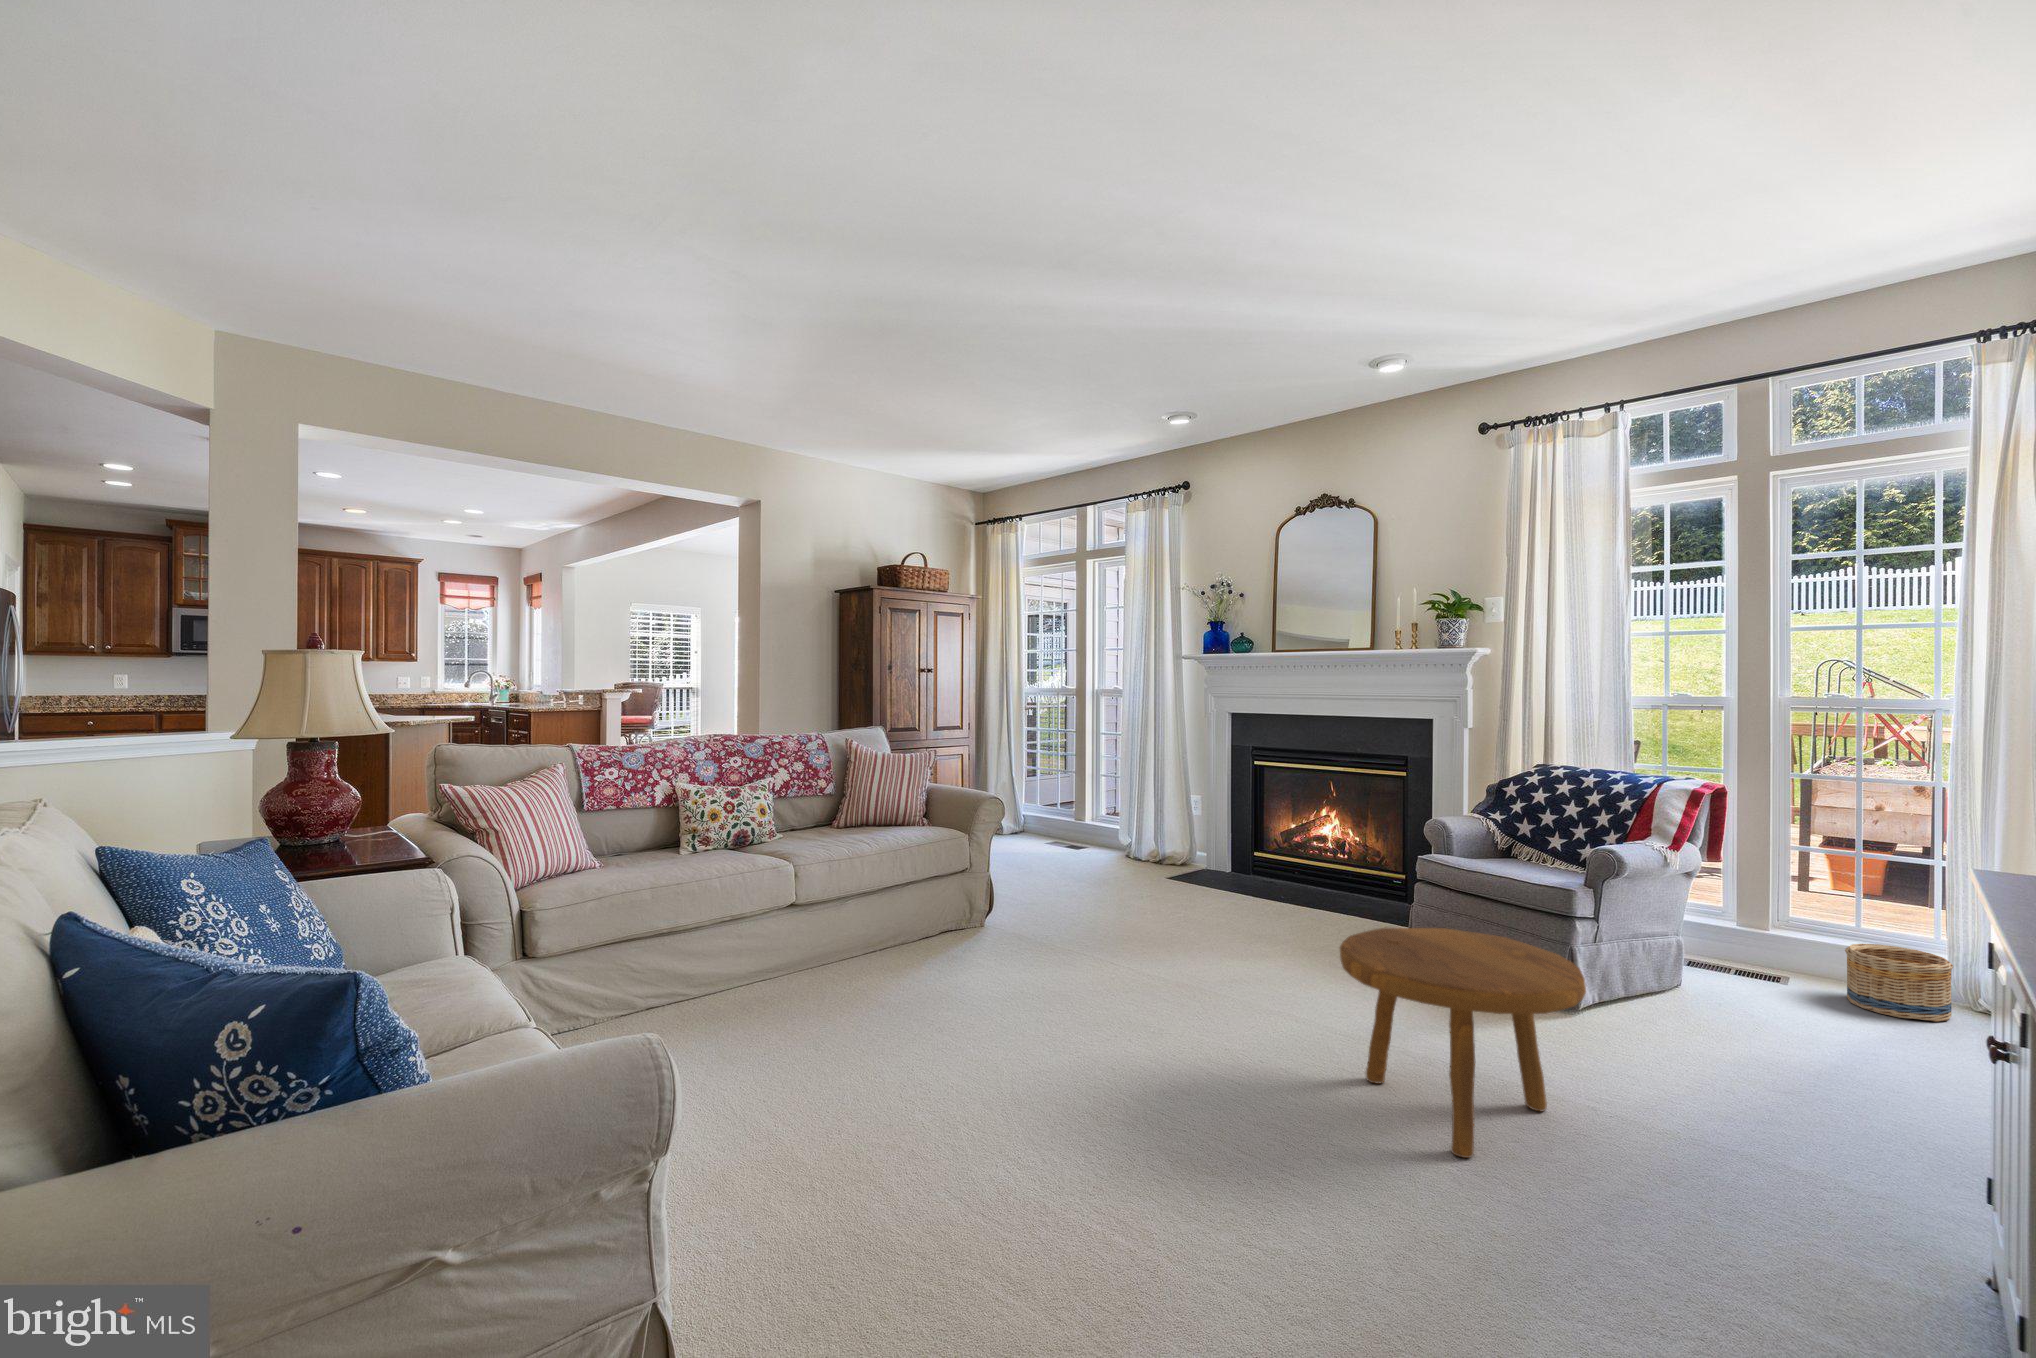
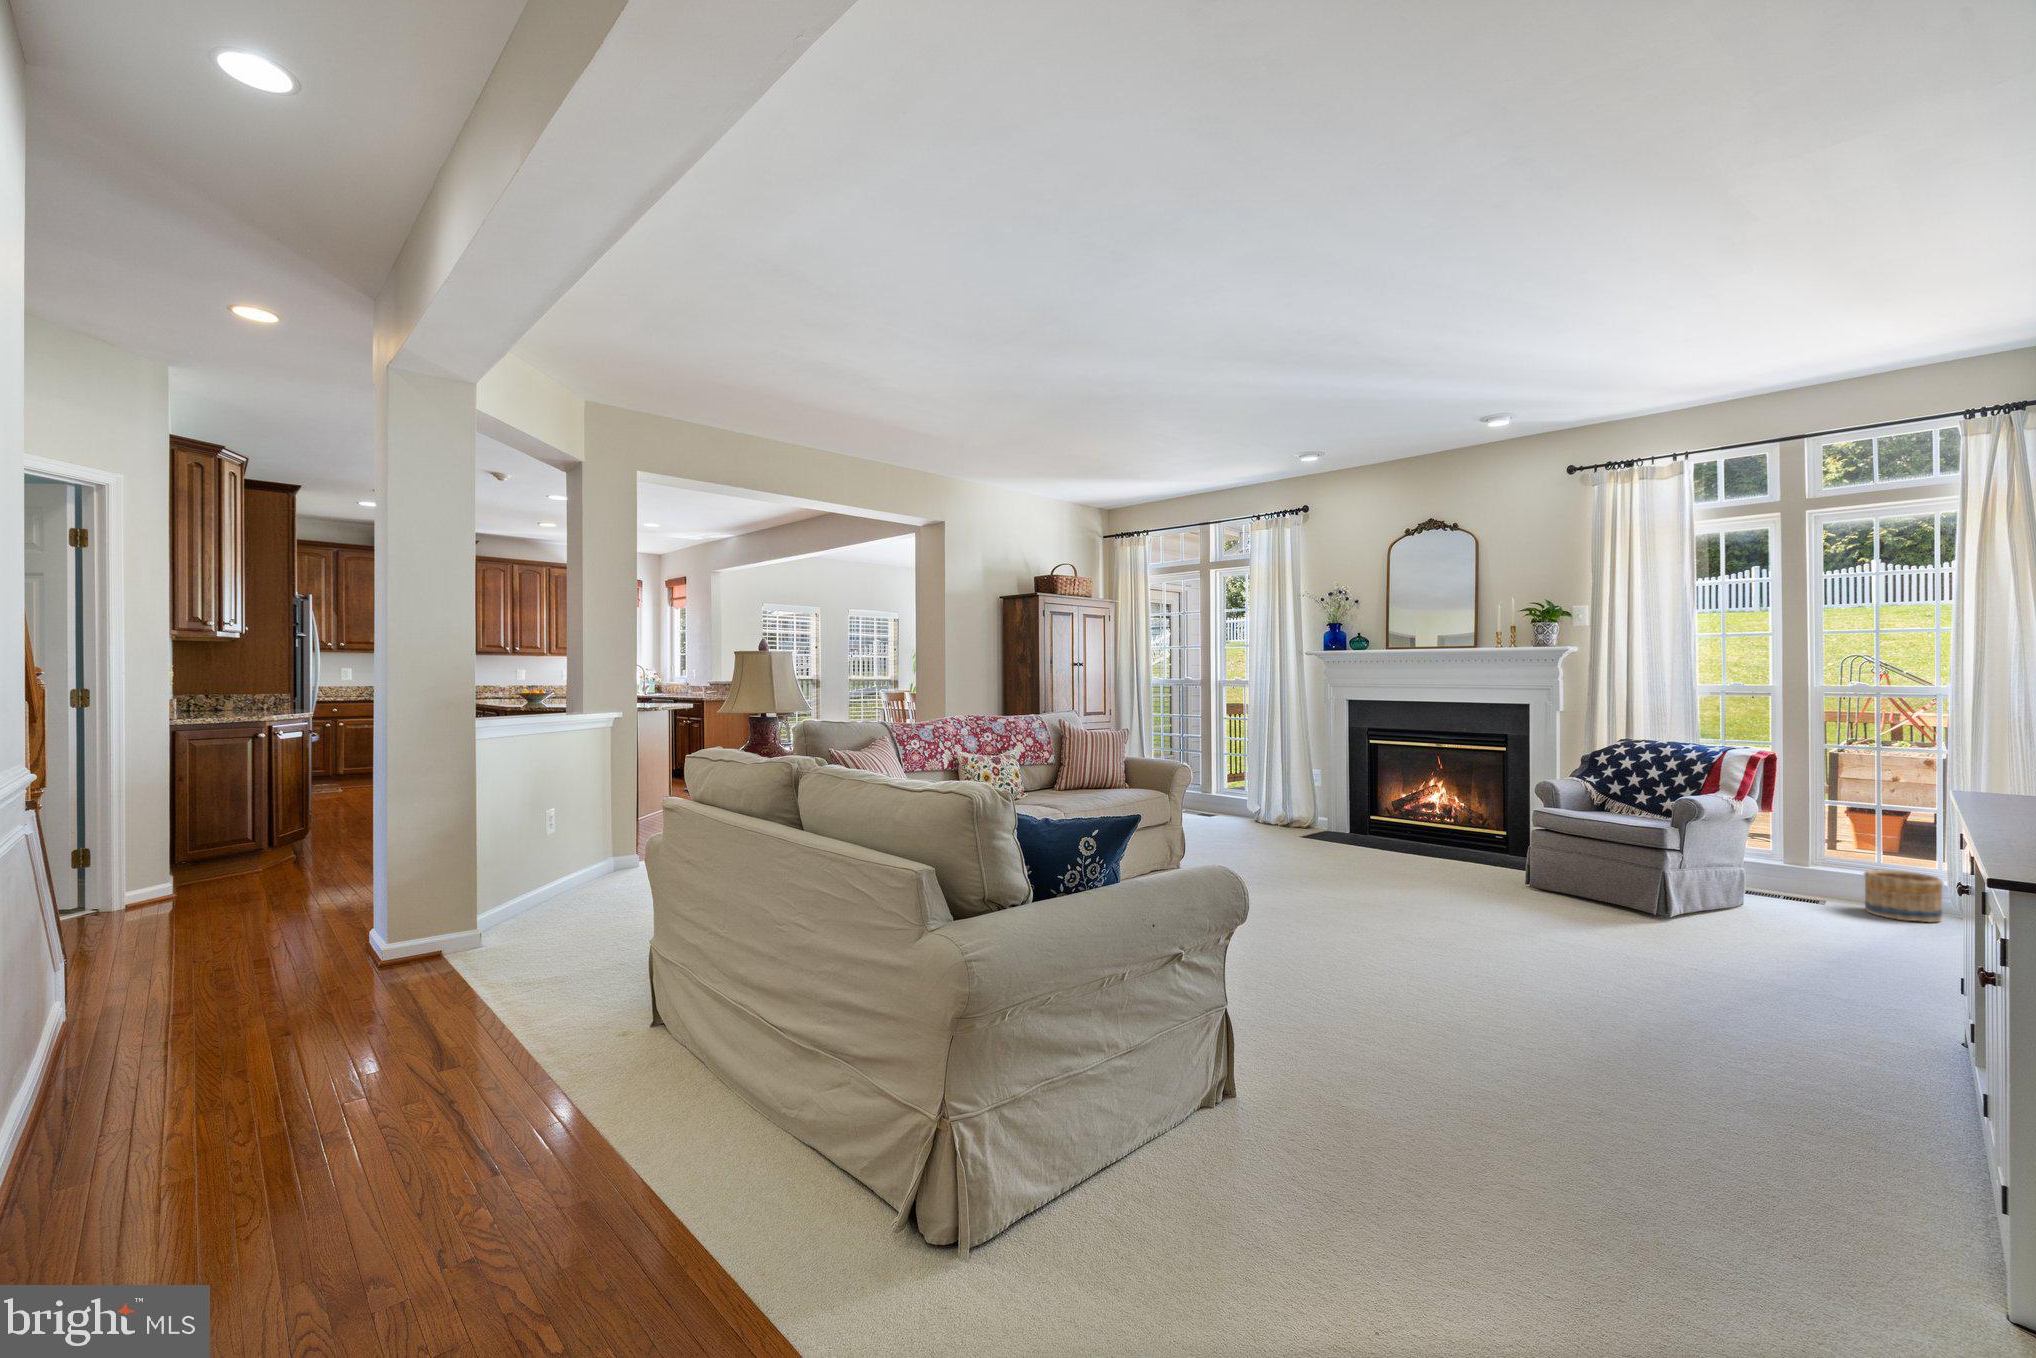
footstool: present [1340,928,1586,1158] -> none [1512,848,1690,987]

